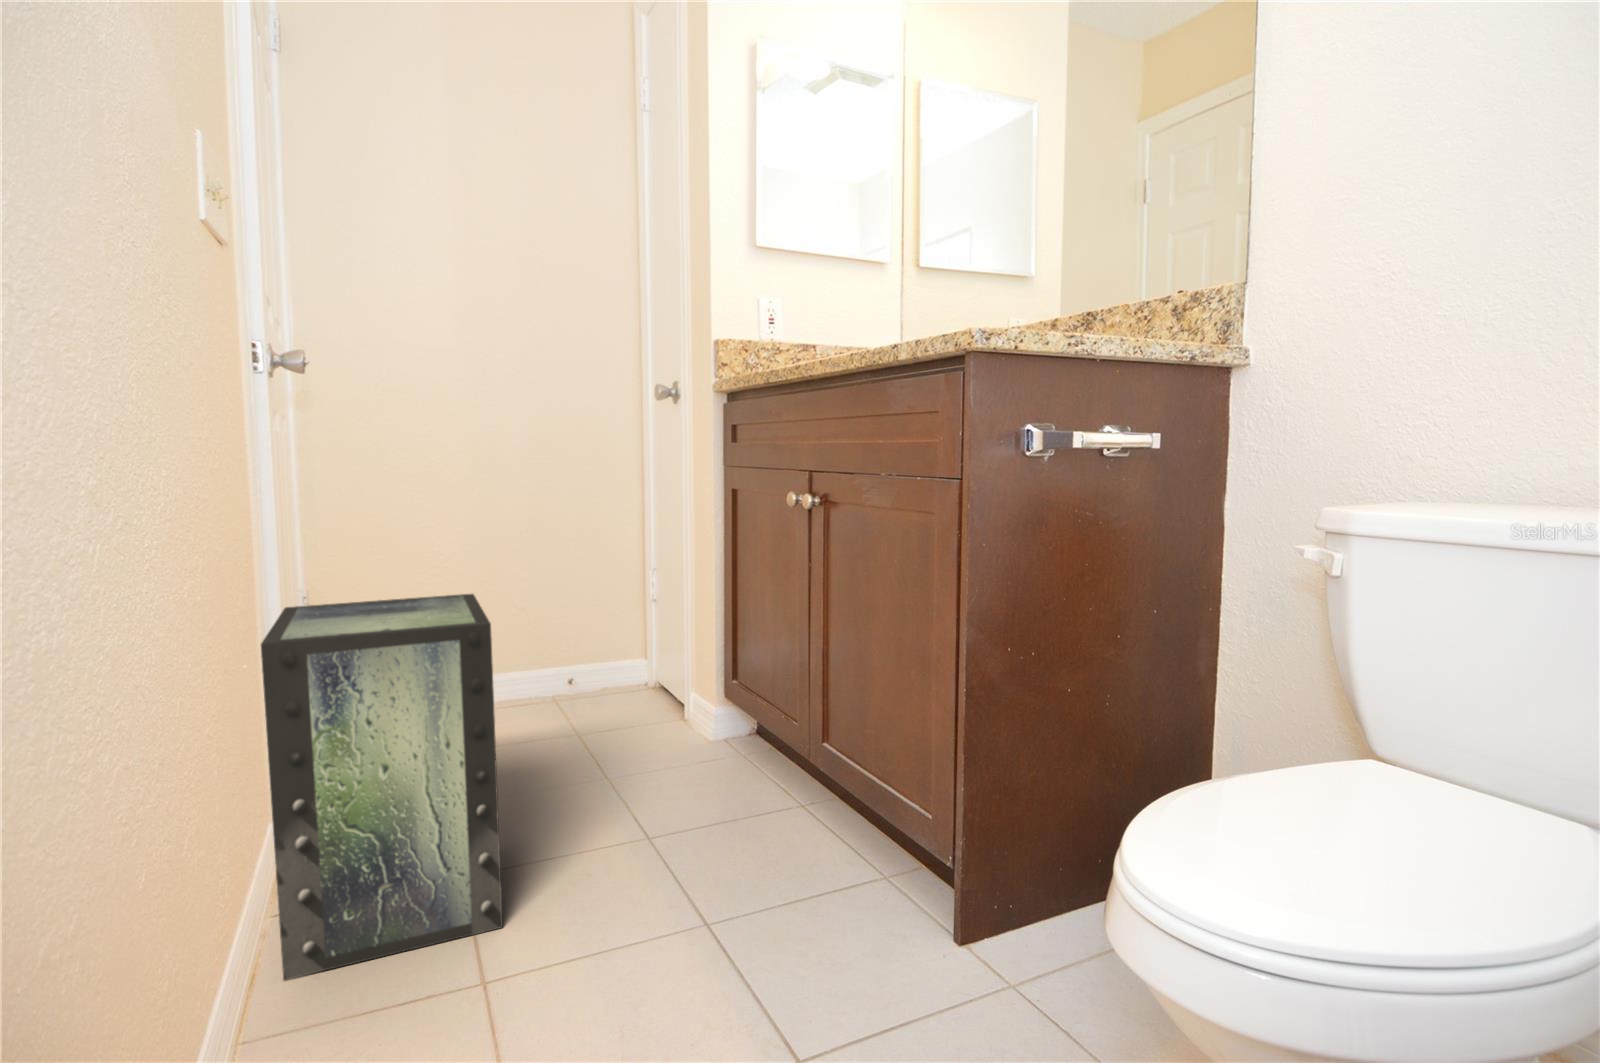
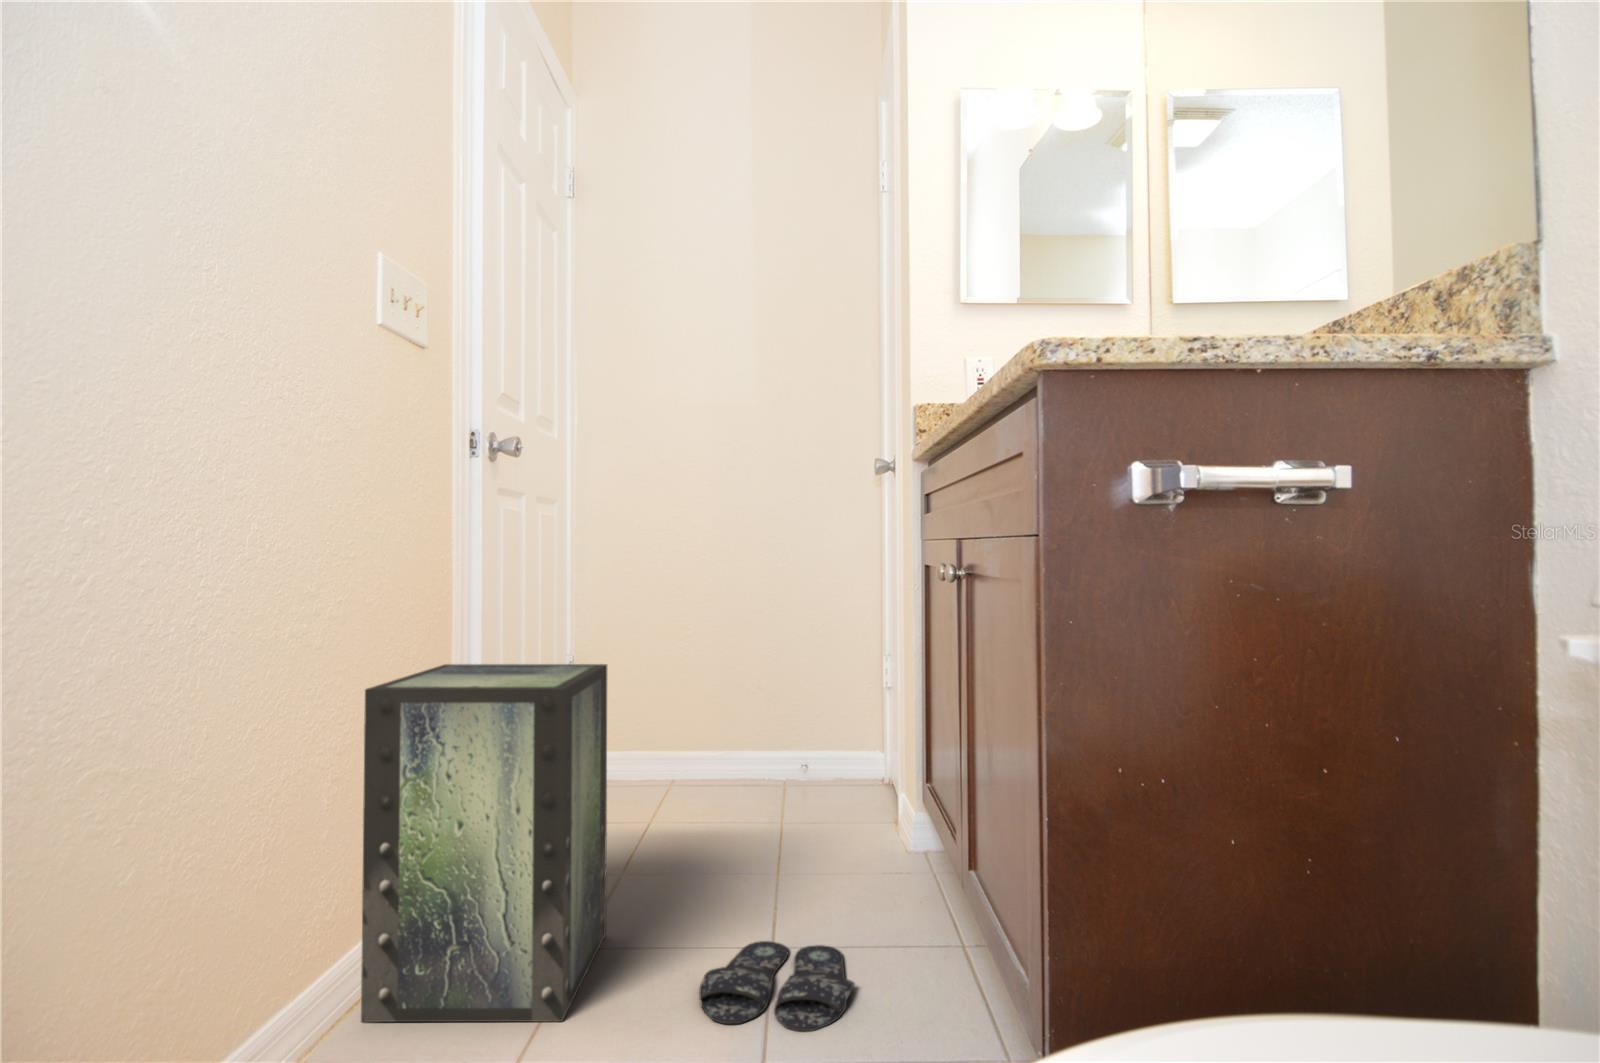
slippers: none [610,816,742,895] -> present [699,941,855,1031]

